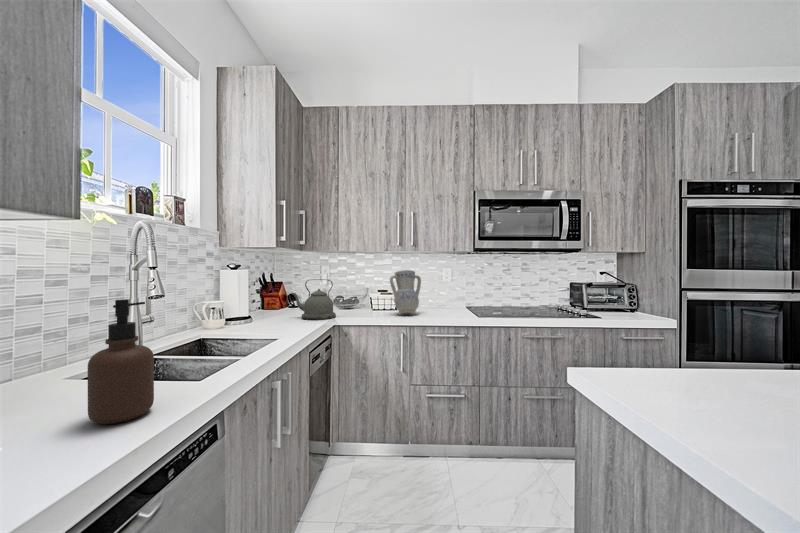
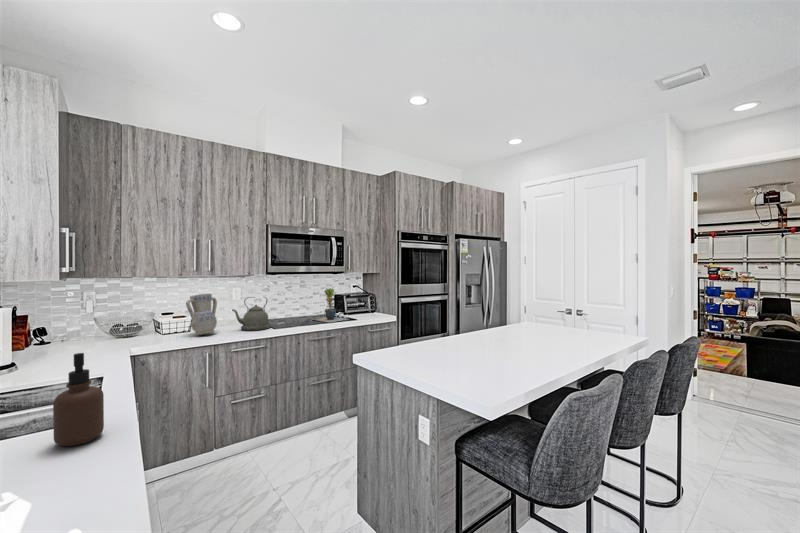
potted plant: none [532,269,591,316] -> present [313,288,348,322]
kettle: present [292,279,336,320] -> present [232,297,271,331]

